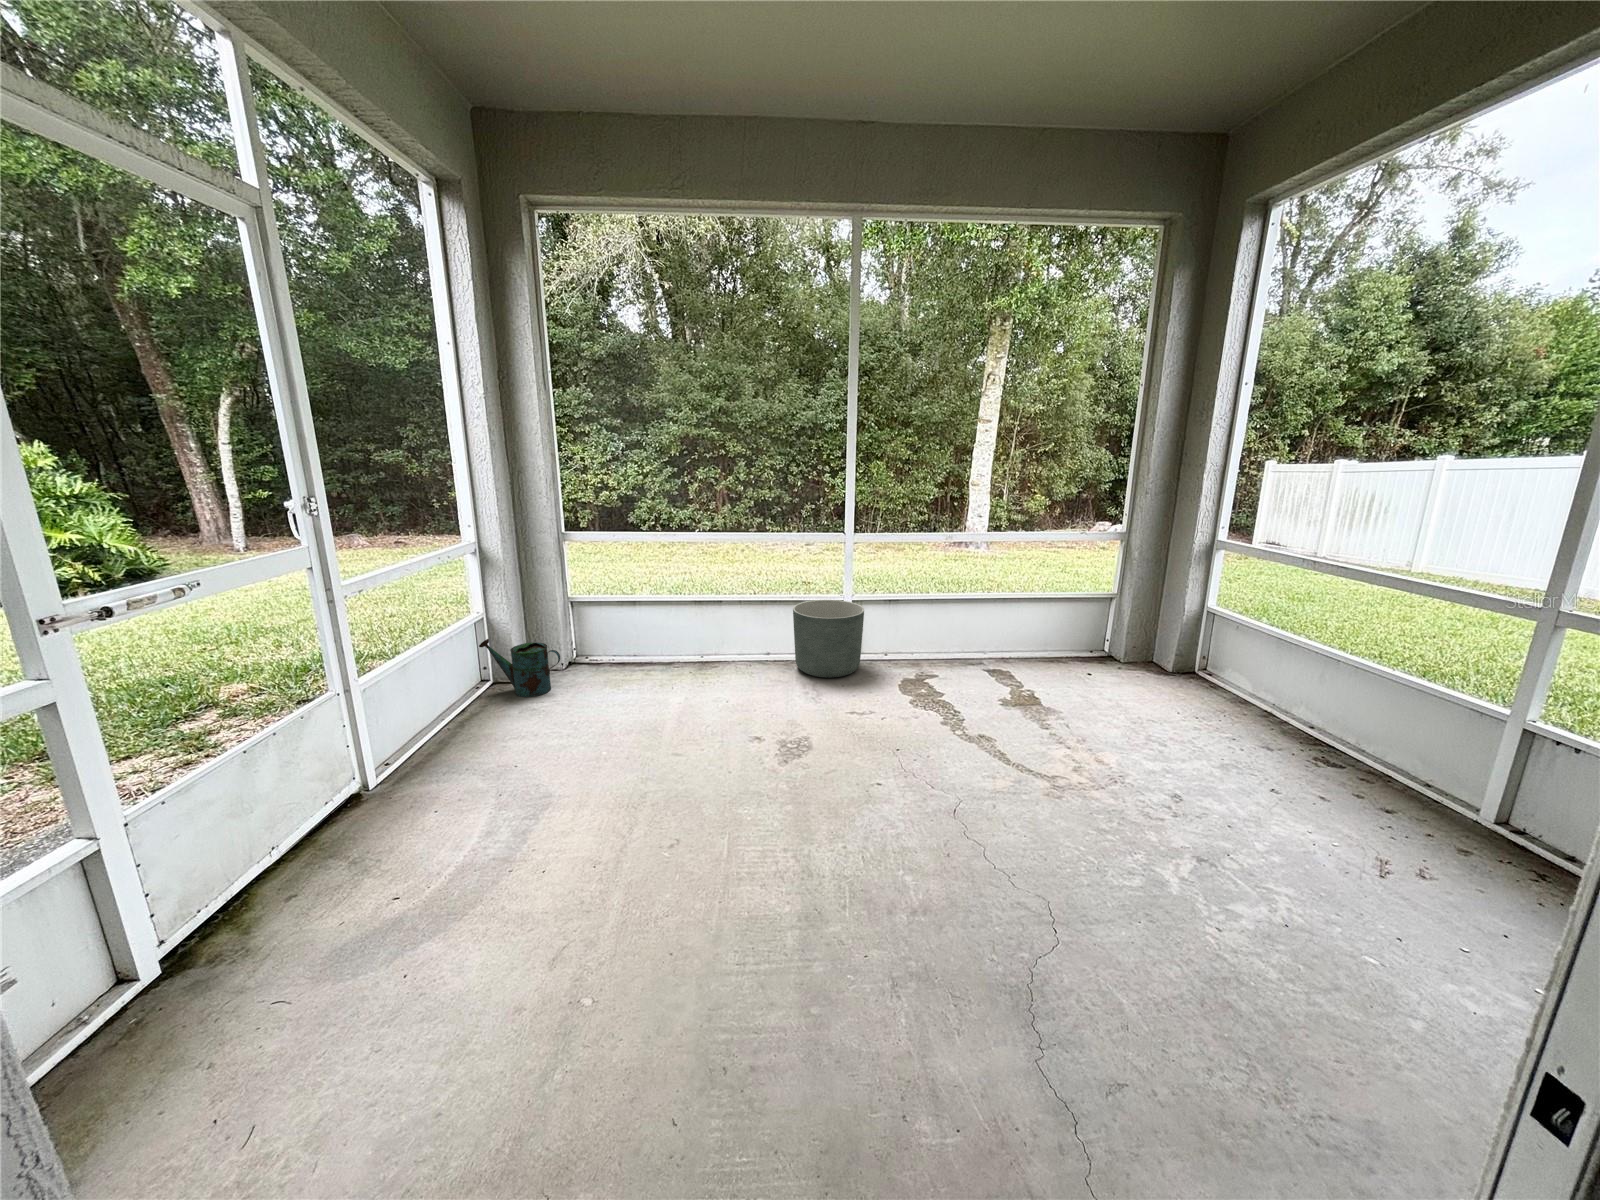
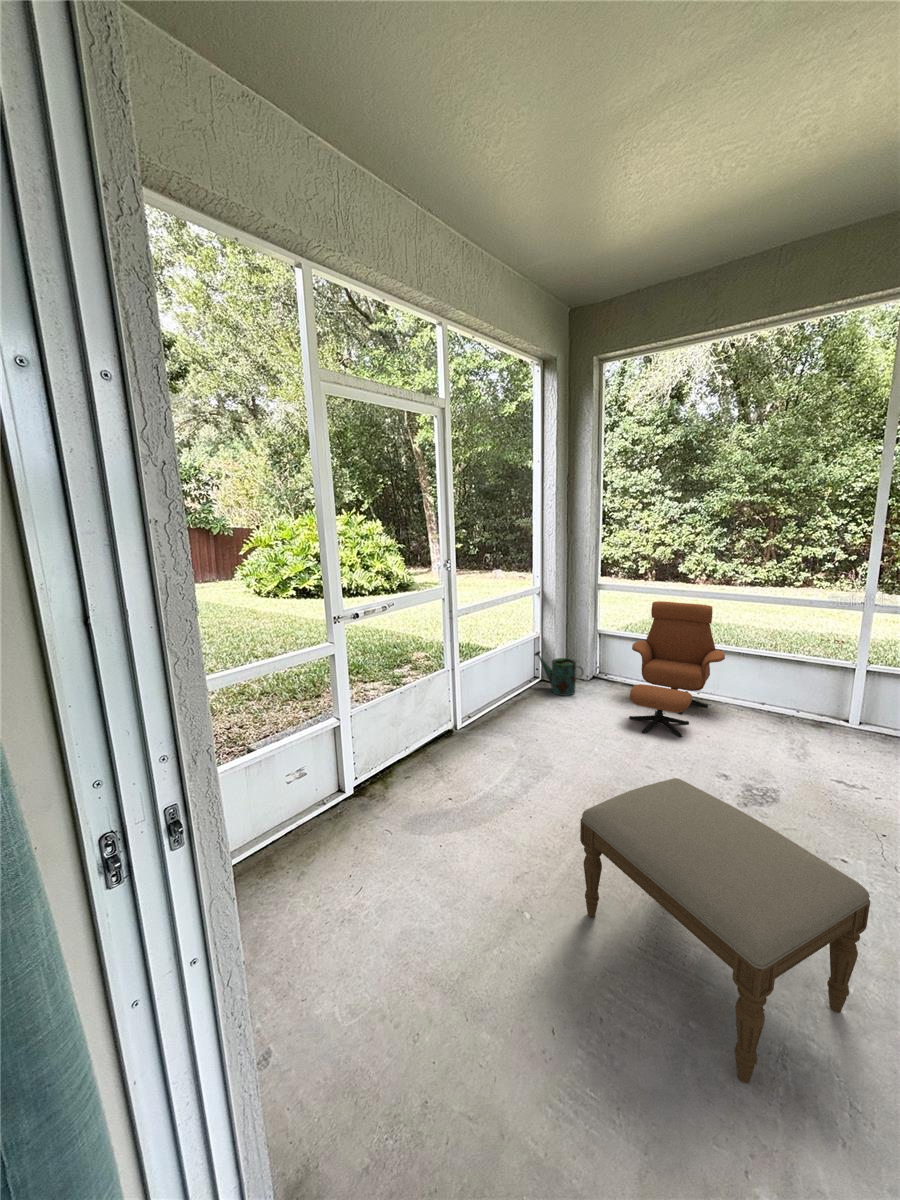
lounge chair: none [620,549,729,718] -> present [629,601,725,737]
planter: present [793,600,864,678] -> none [789,663,876,742]
ottoman: none [647,749,946,1048] -> present [580,778,870,1083]

